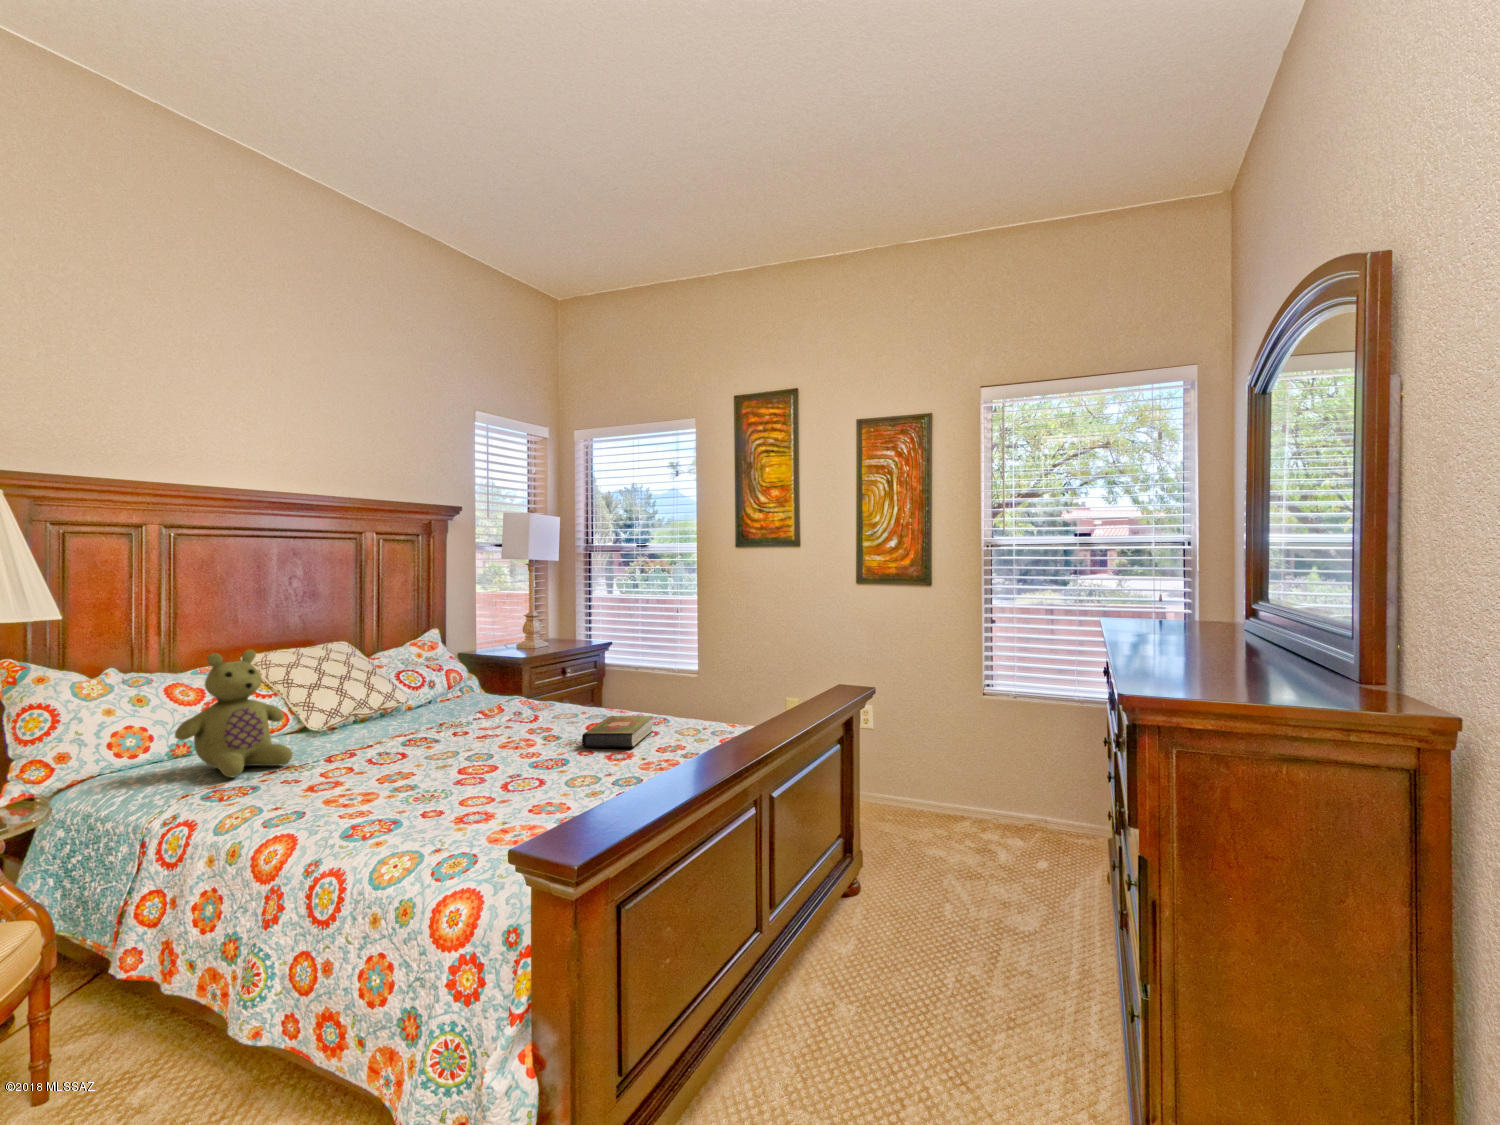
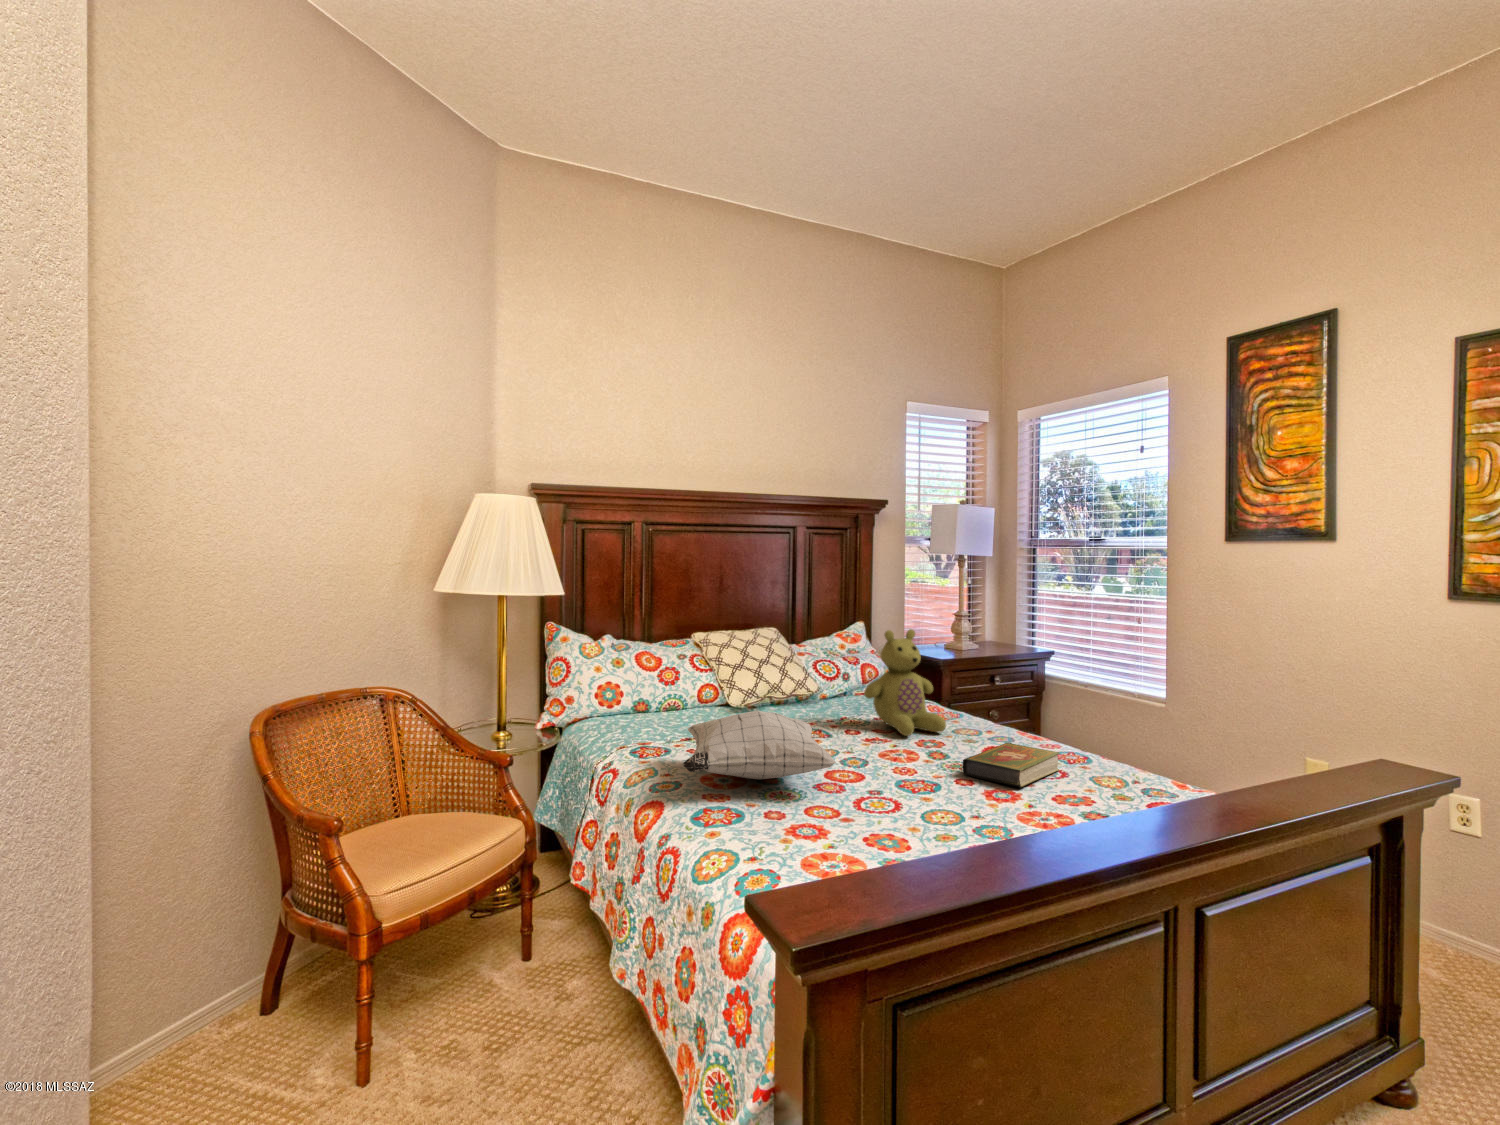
stuffed bear: present [175,649,293,777] -> present [864,629,946,736]
pillow: none [287,720,482,793] -> present [683,711,836,779]

